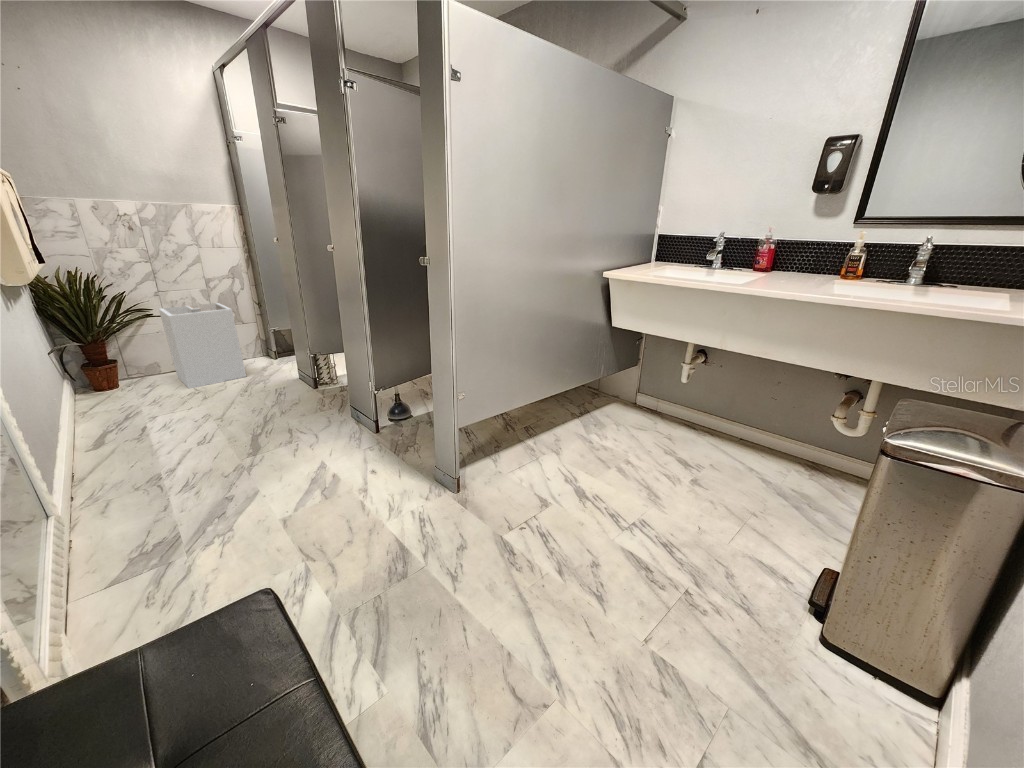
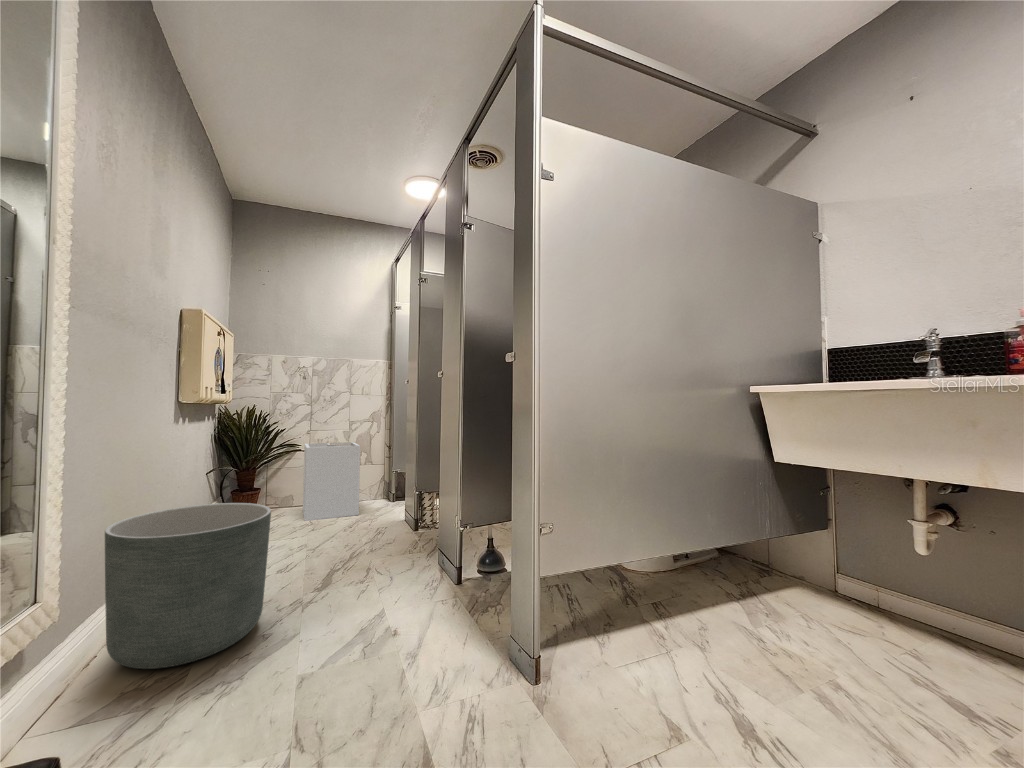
planter: none [39,396,219,542] -> present [105,503,271,669]

